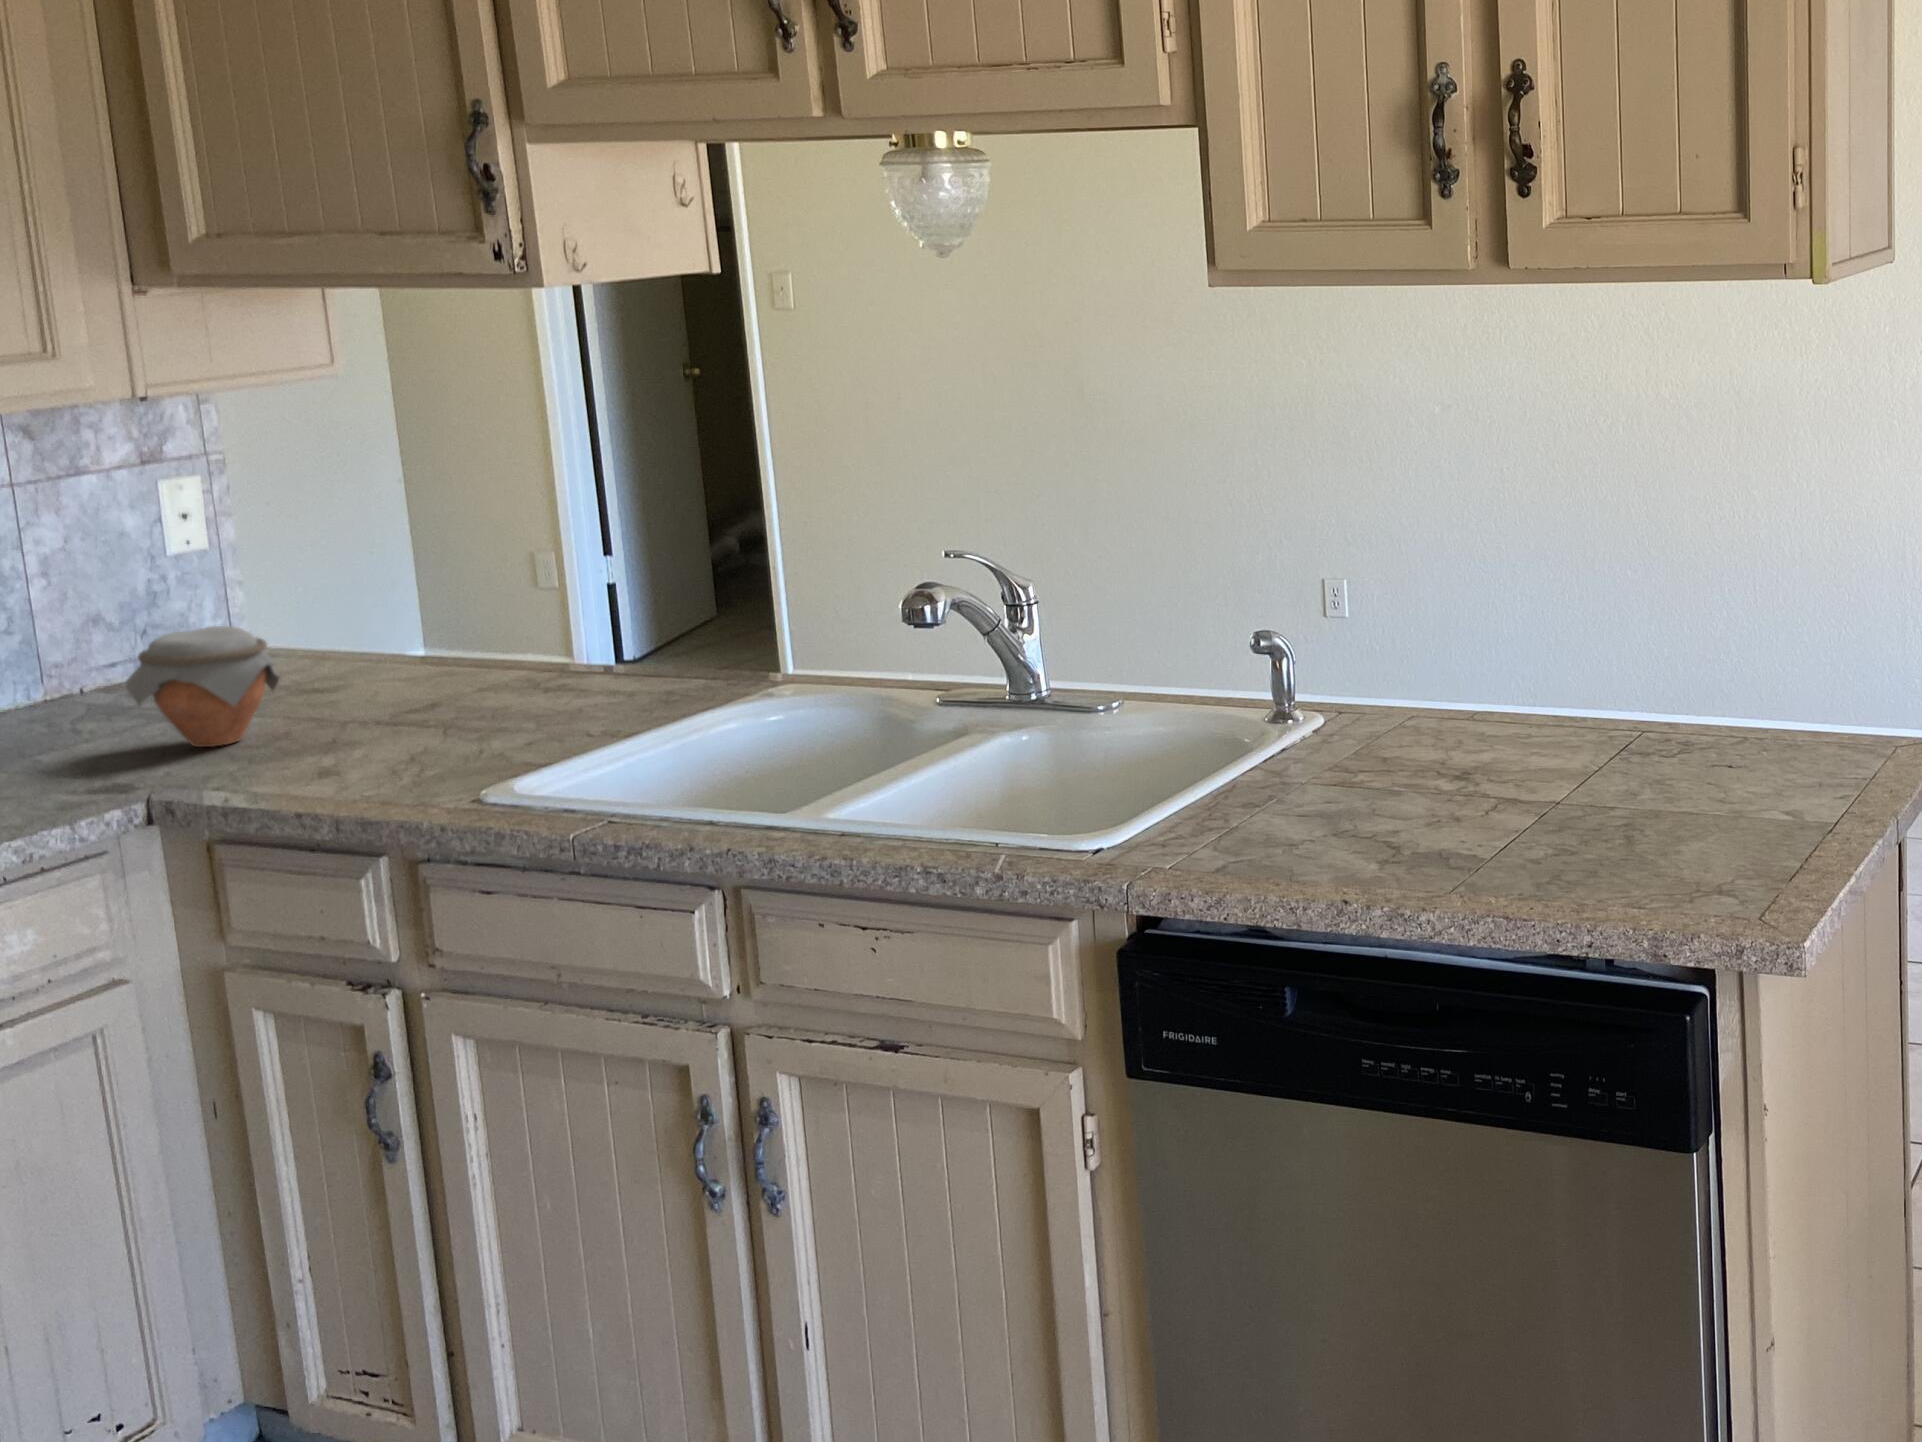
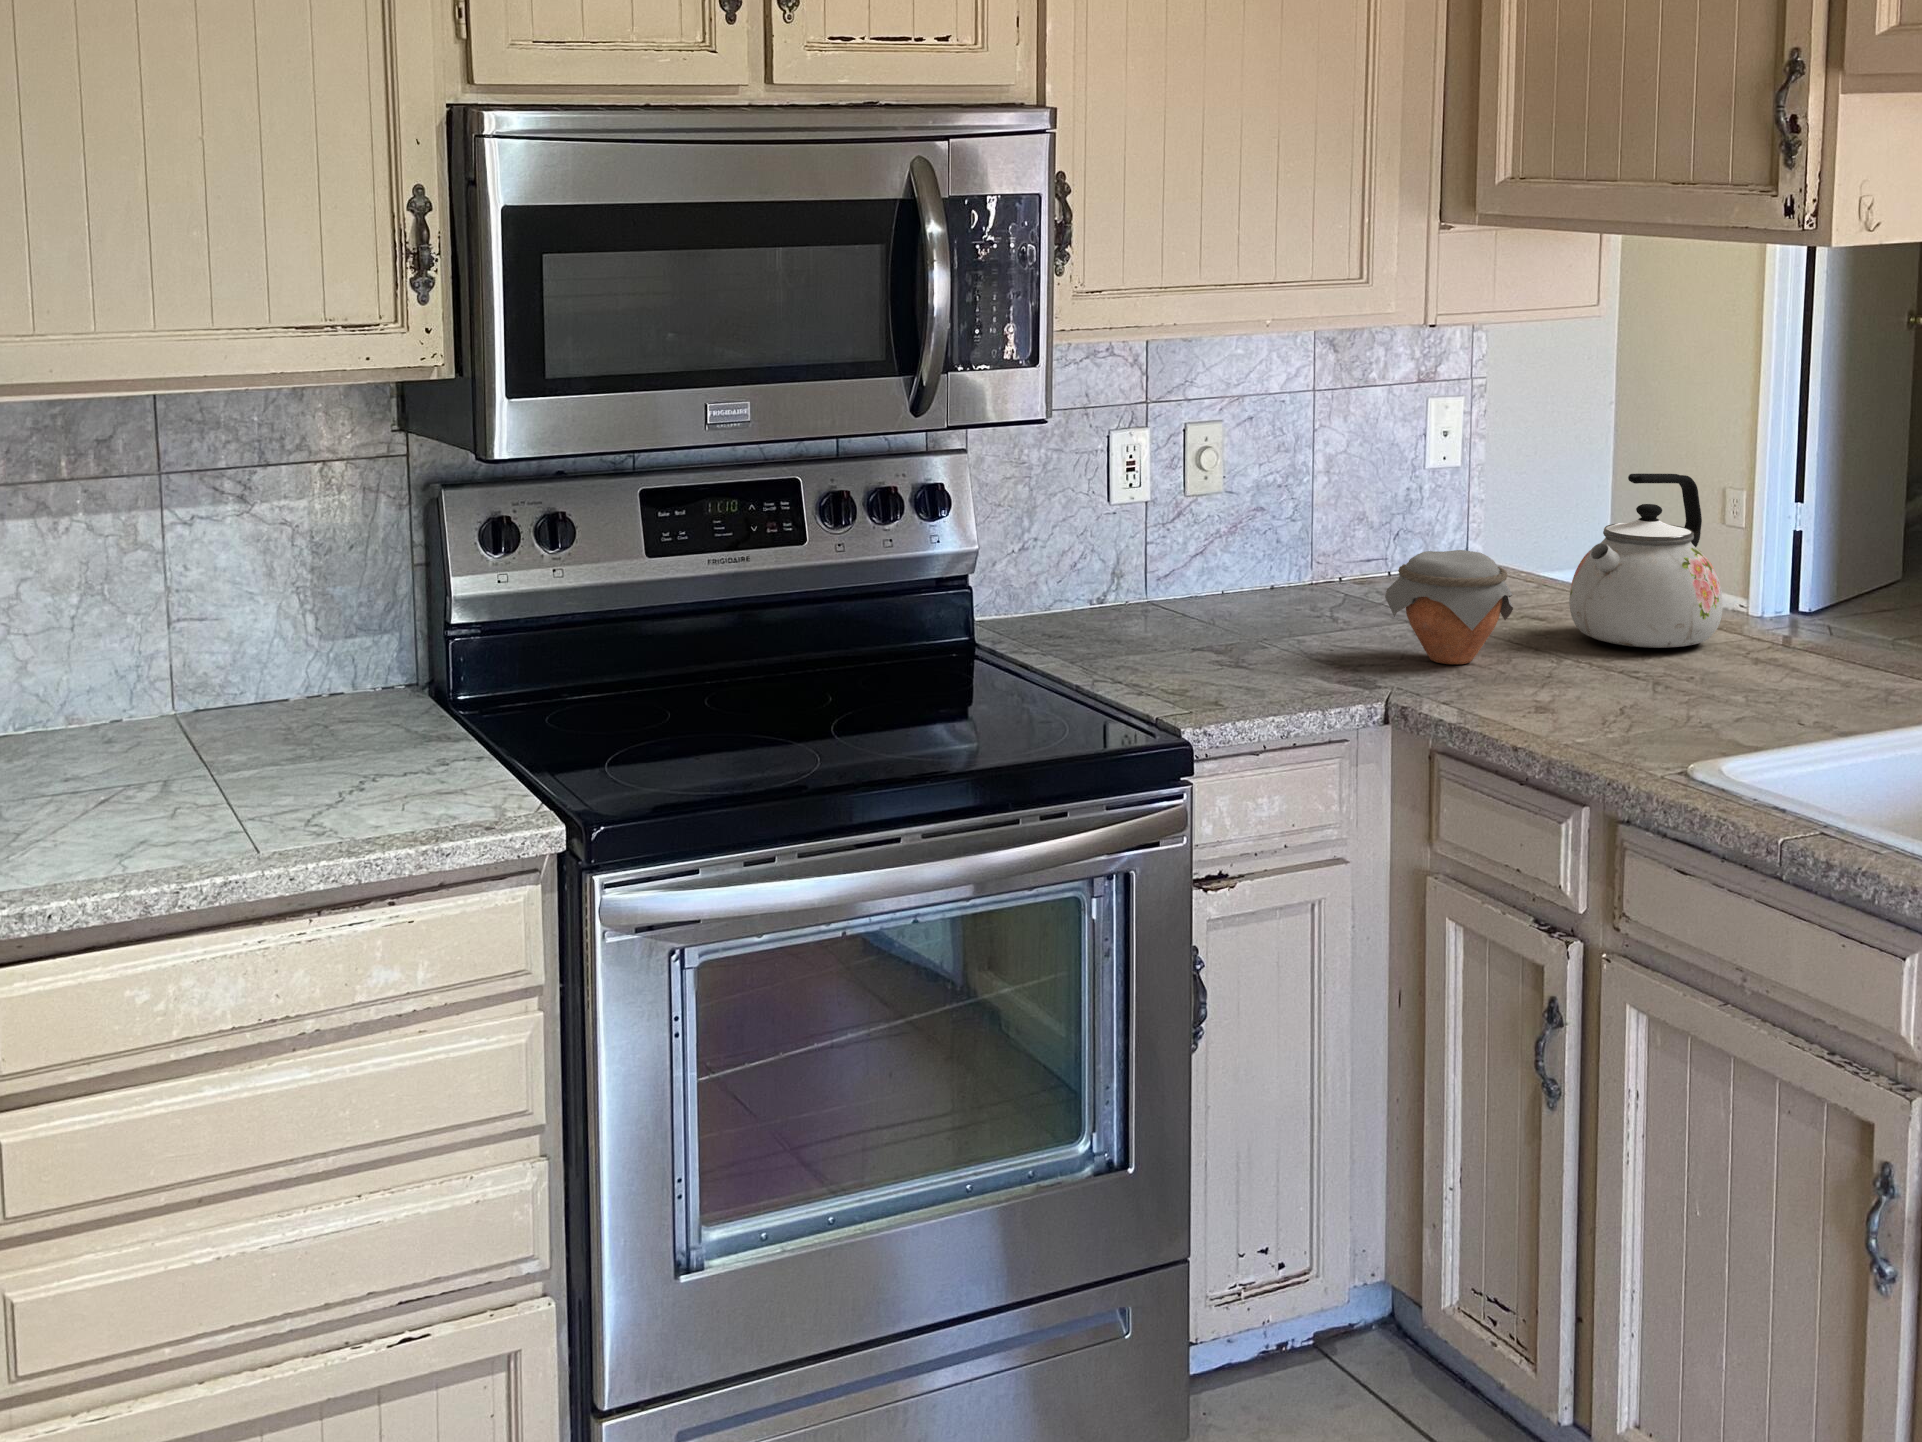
kettle: none [345,523,505,696] -> present [1569,474,1722,648]

